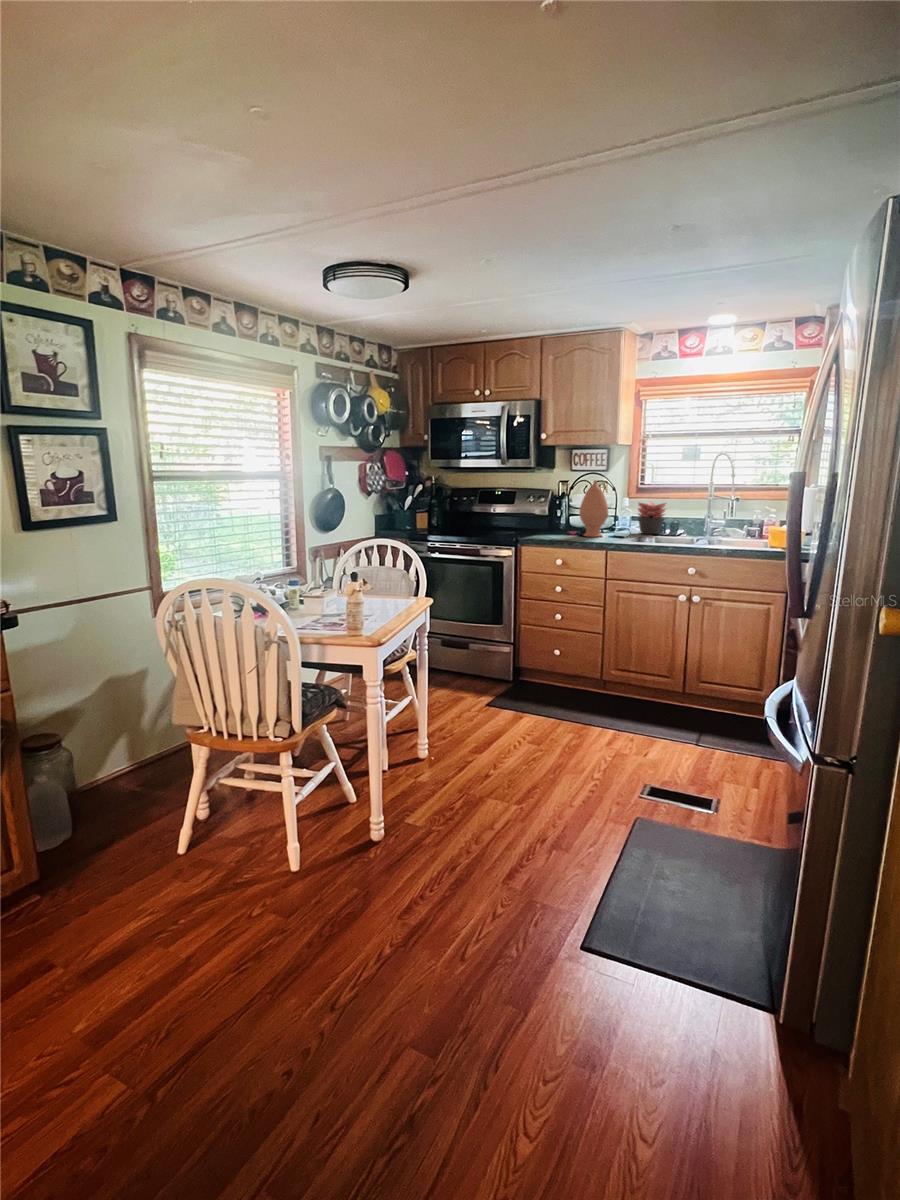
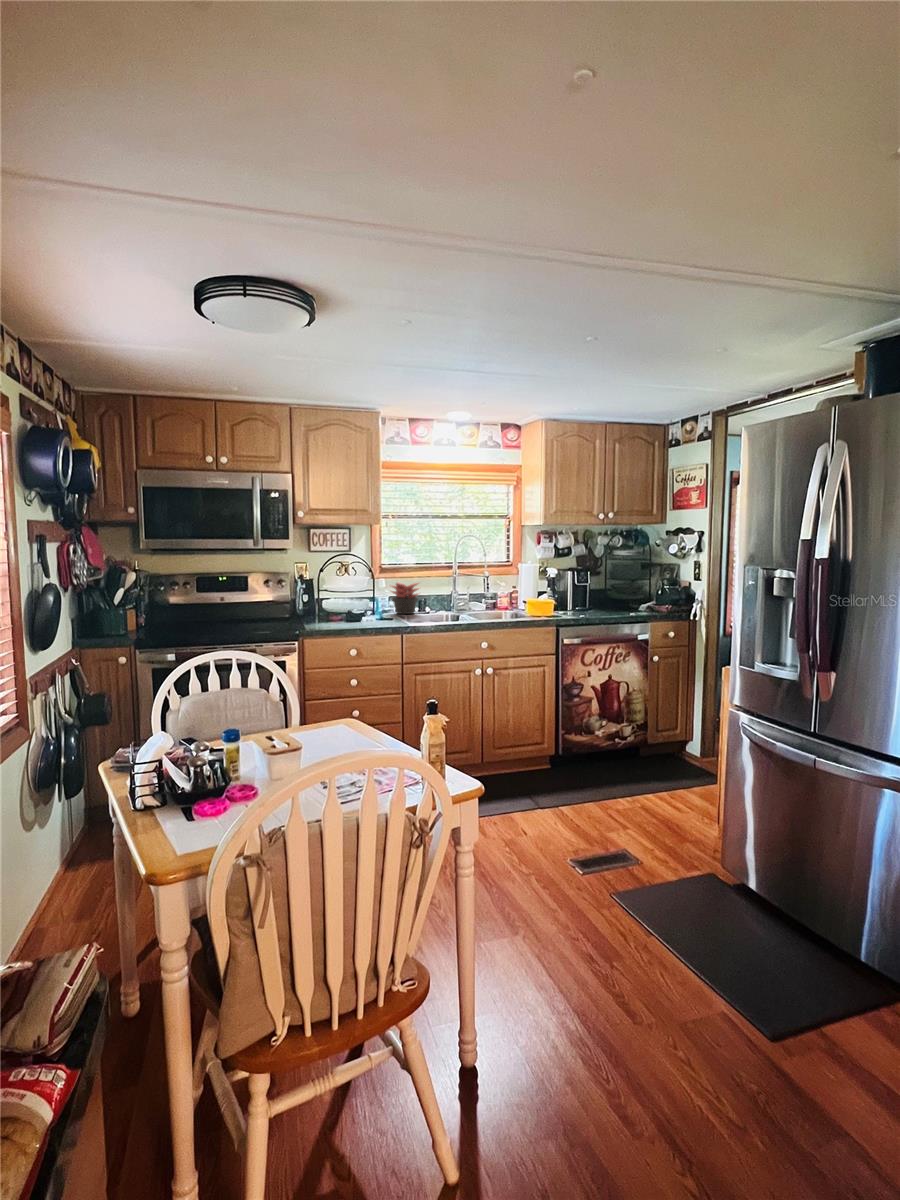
vase: present [579,480,608,537] -> none [348,561,379,622]

